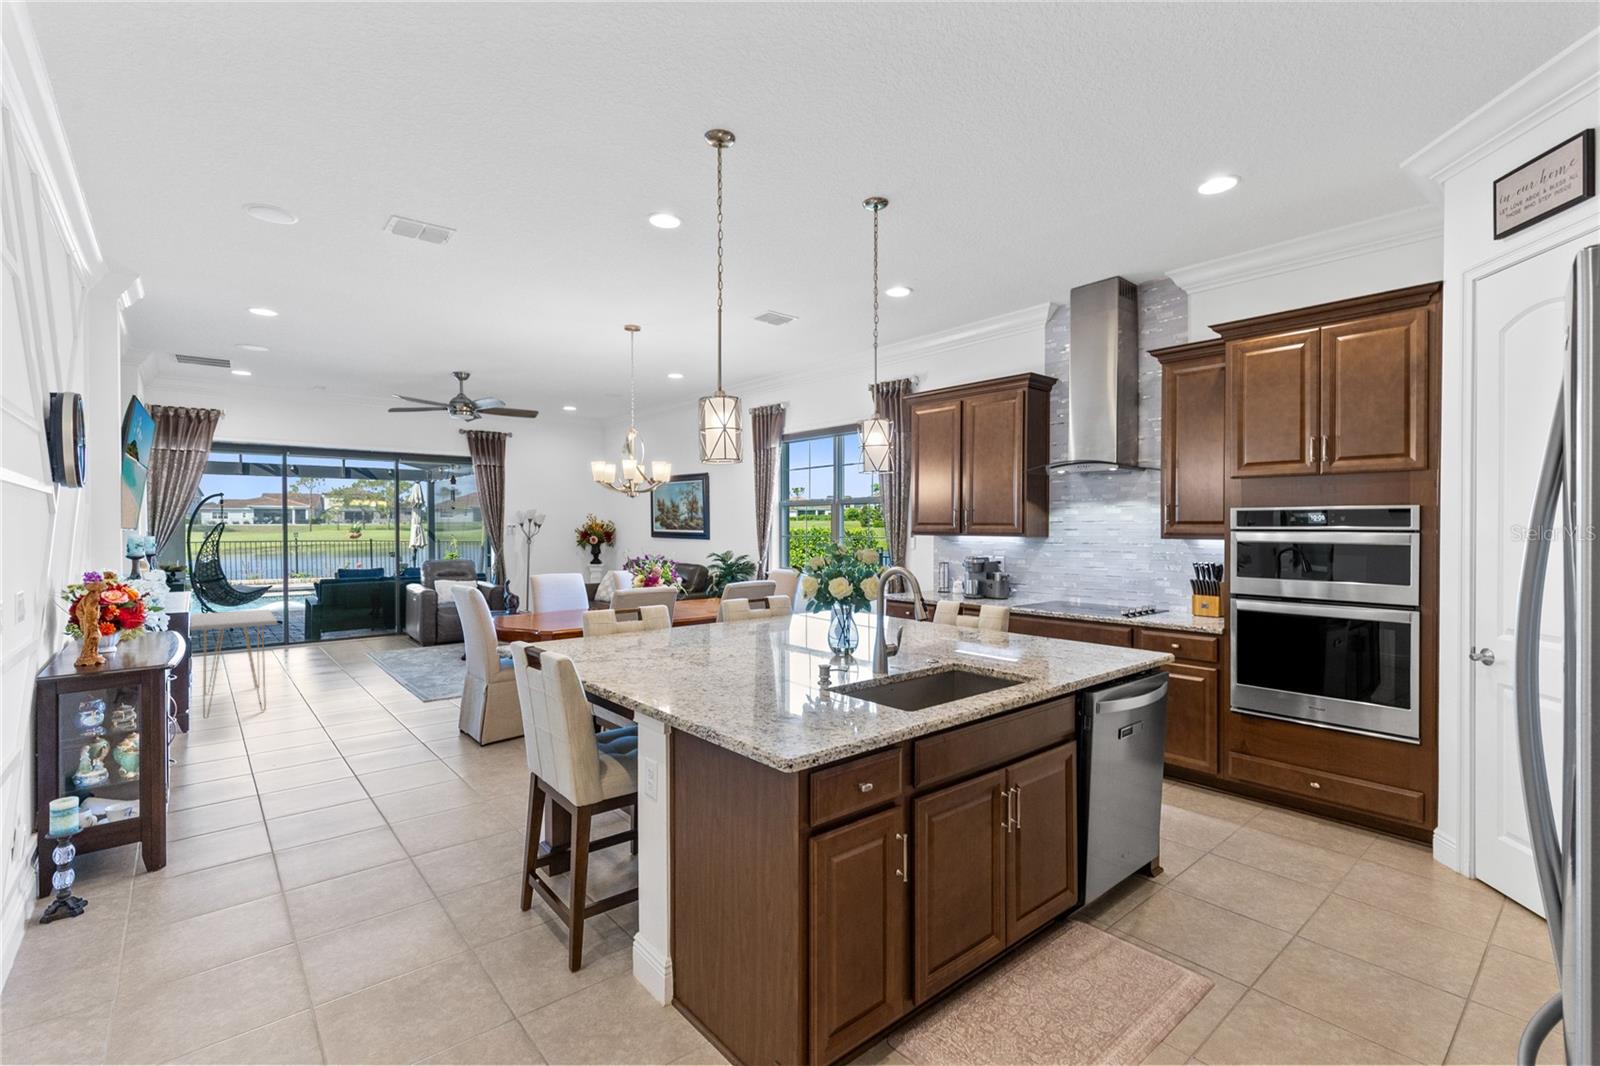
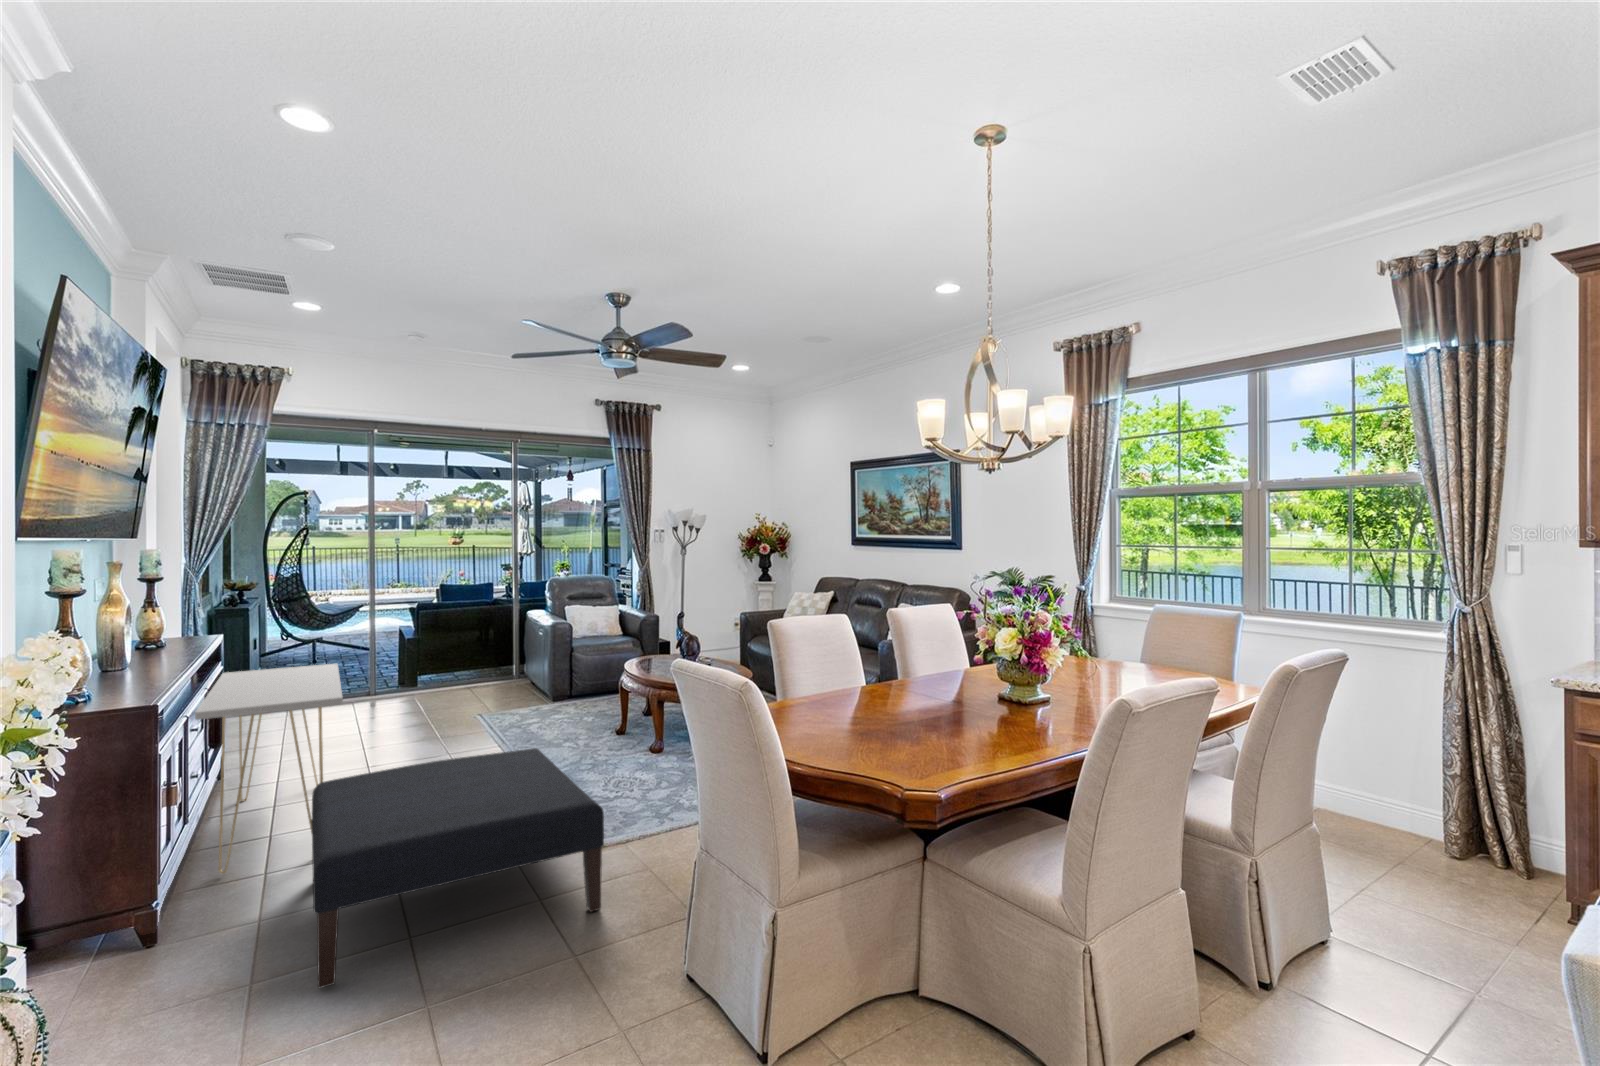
ottoman: none [261,651,428,745] -> present [312,748,604,988]

